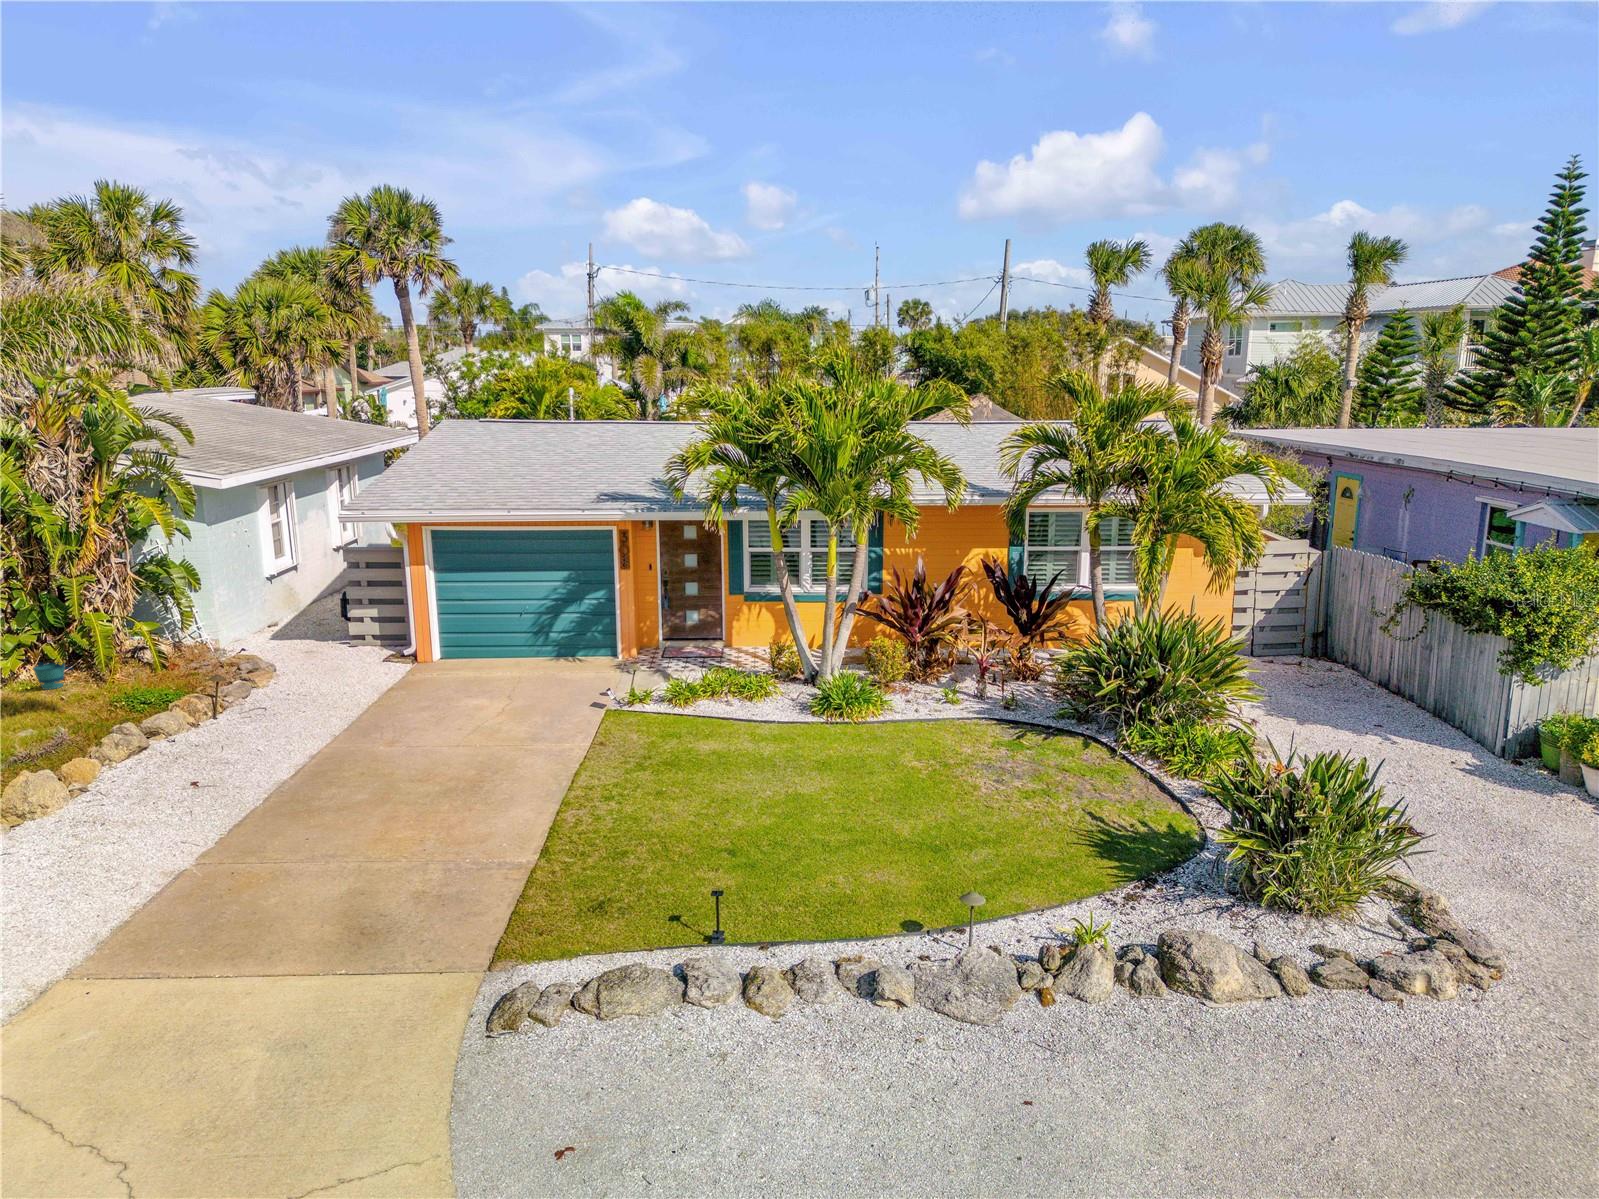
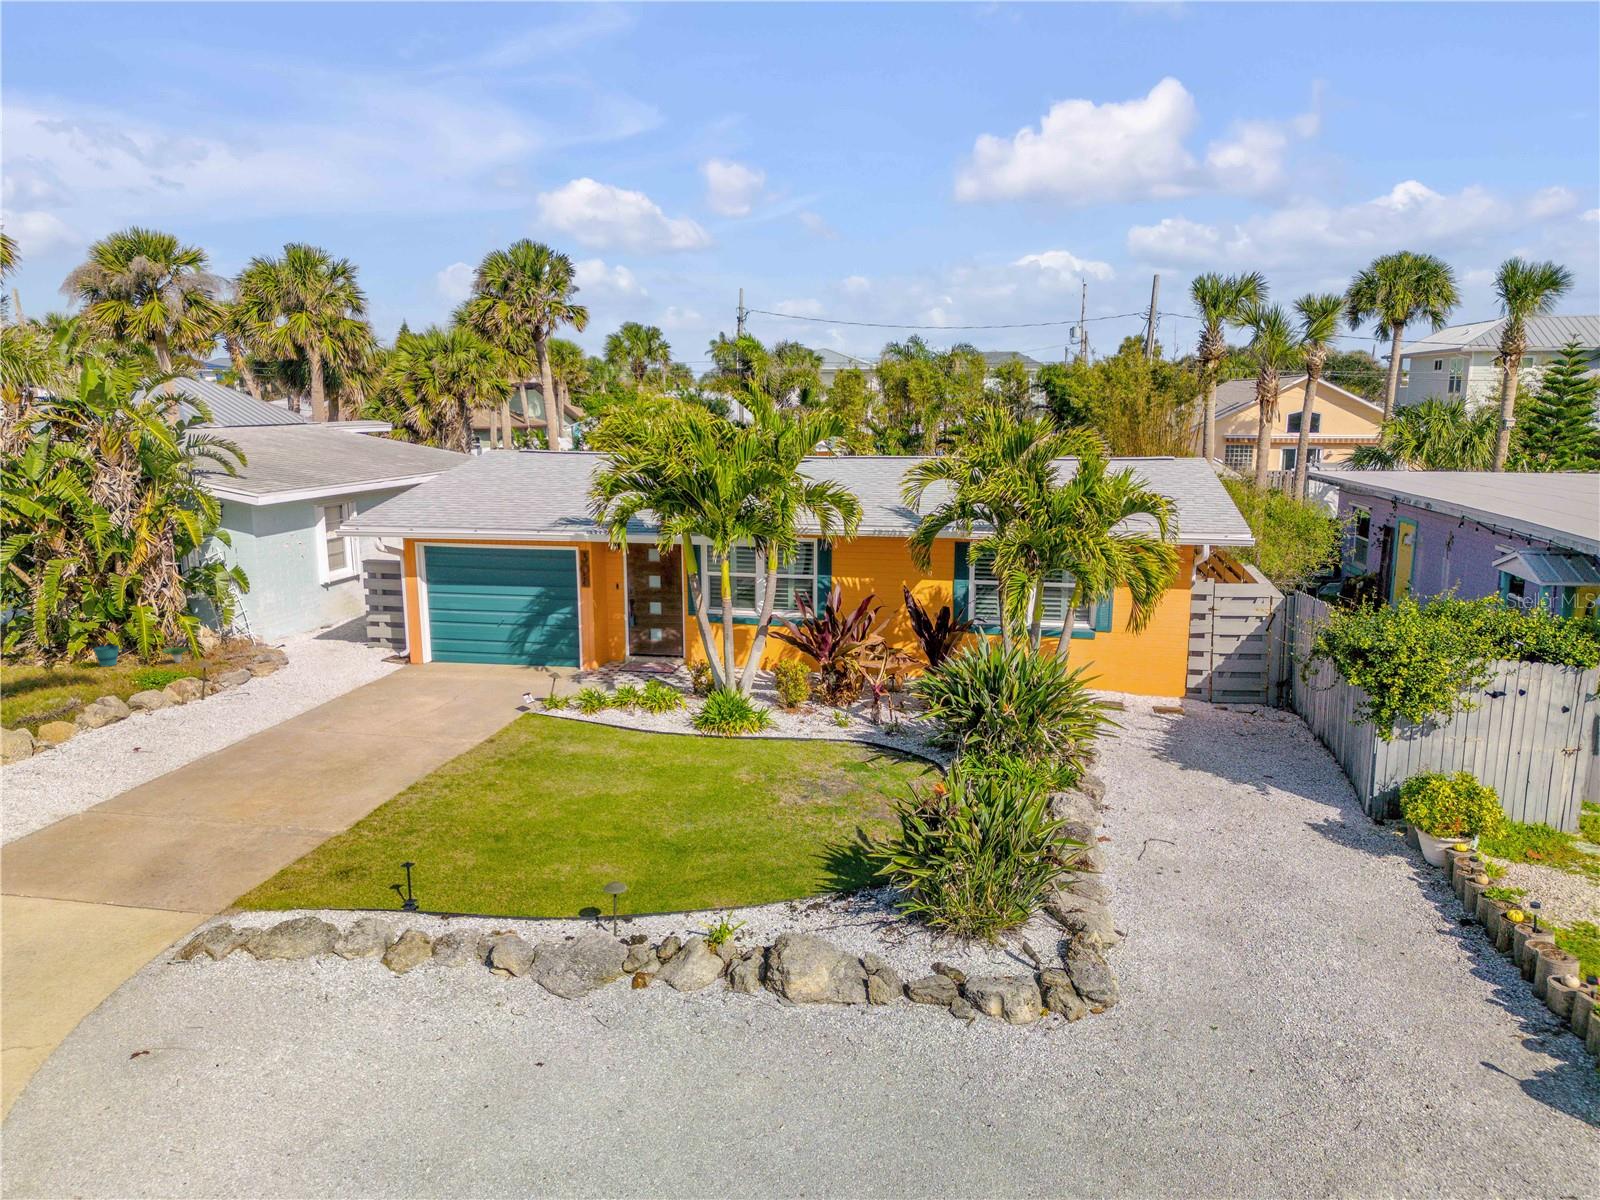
potted plant: none [121,640,157,679] -> present [164,630,189,663]

